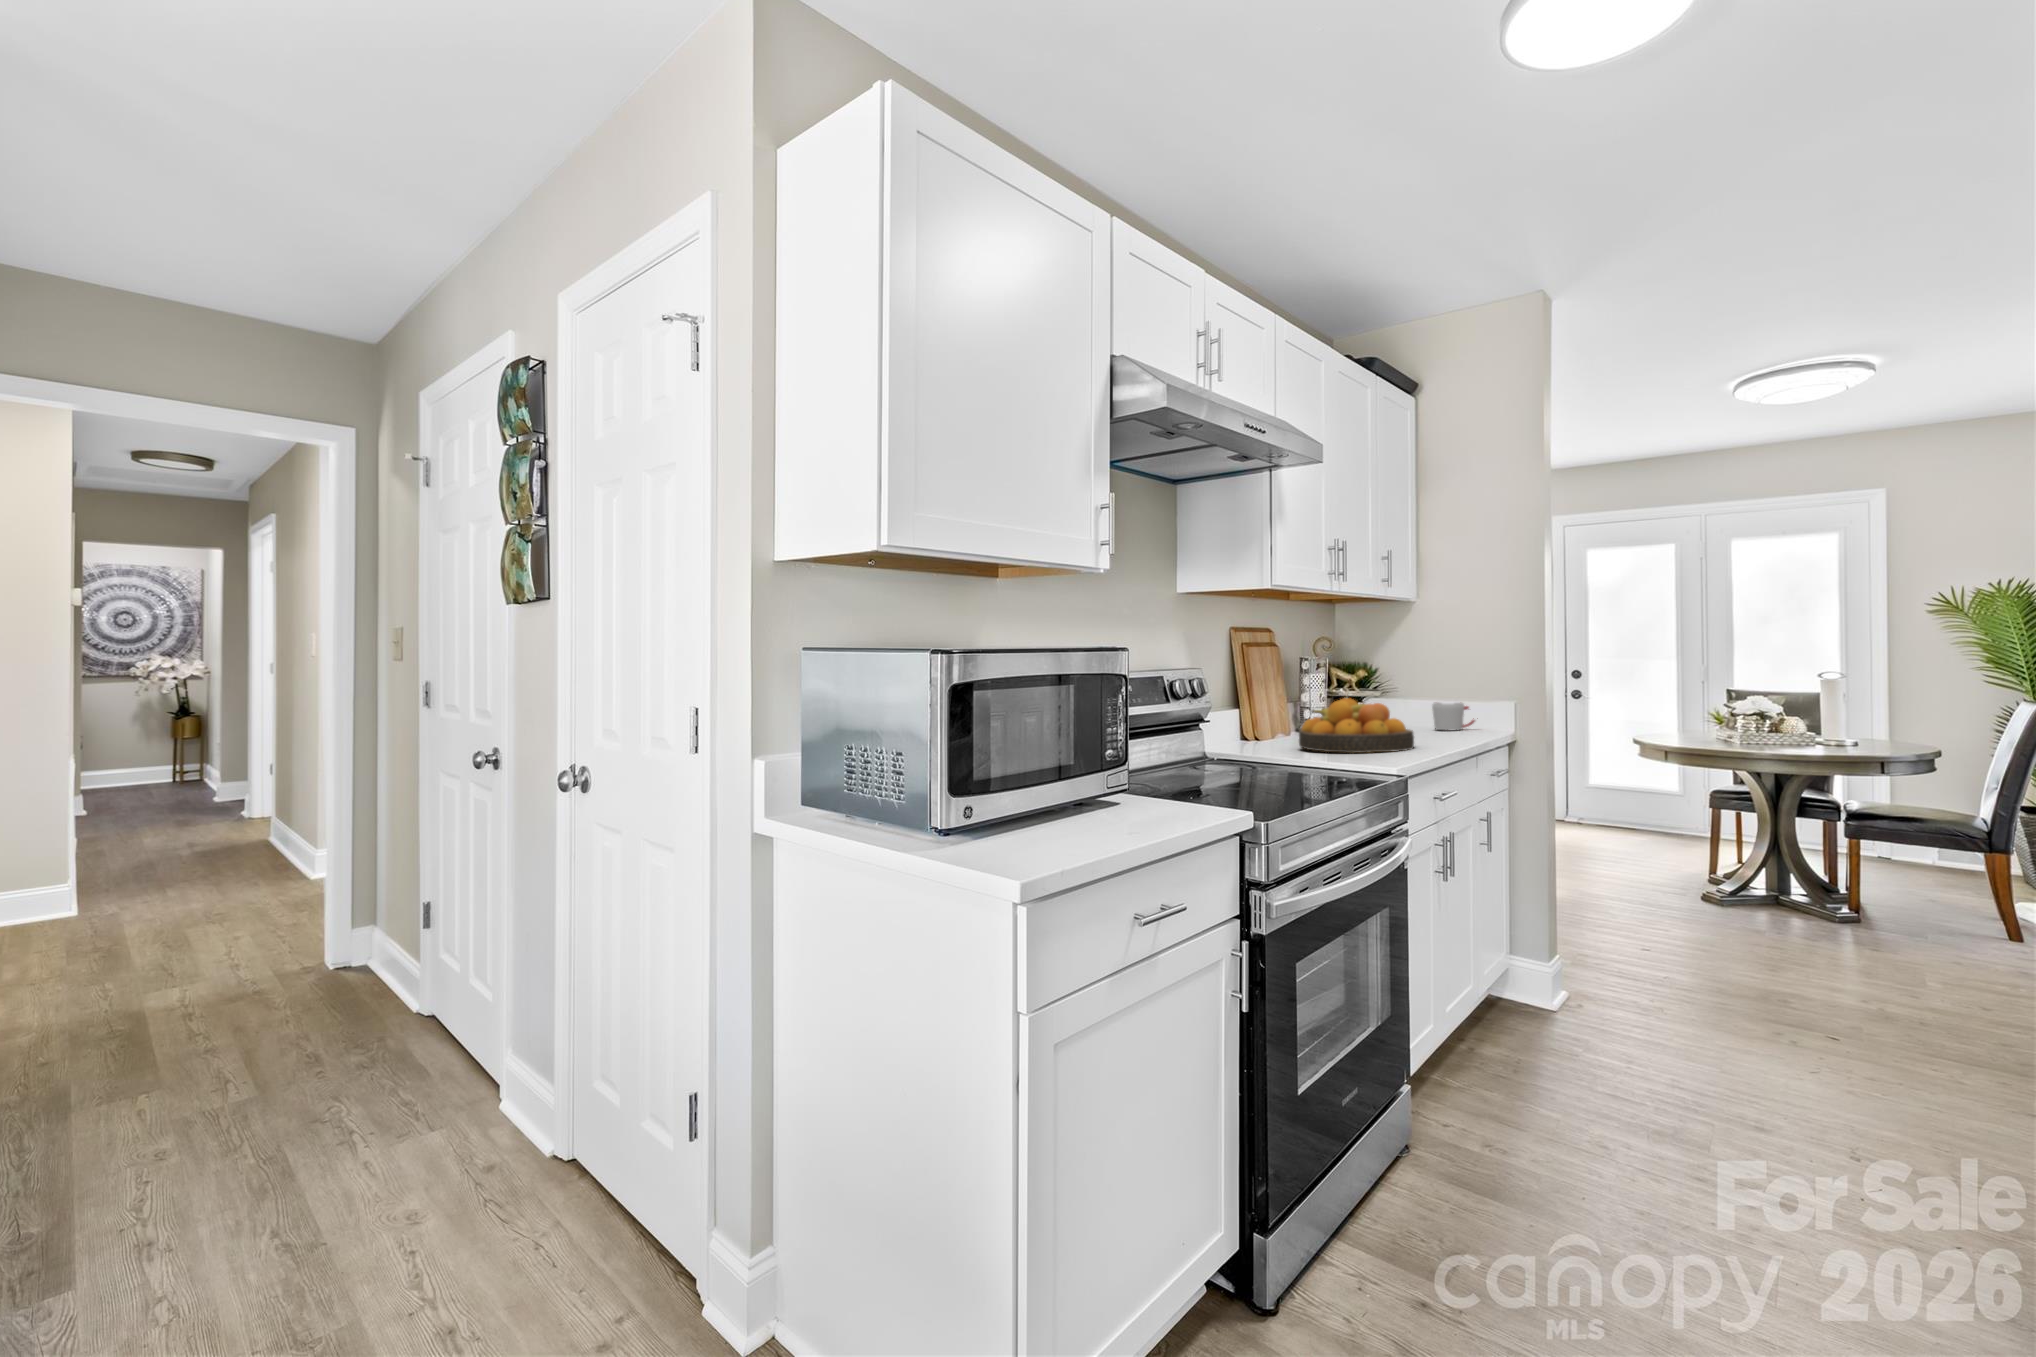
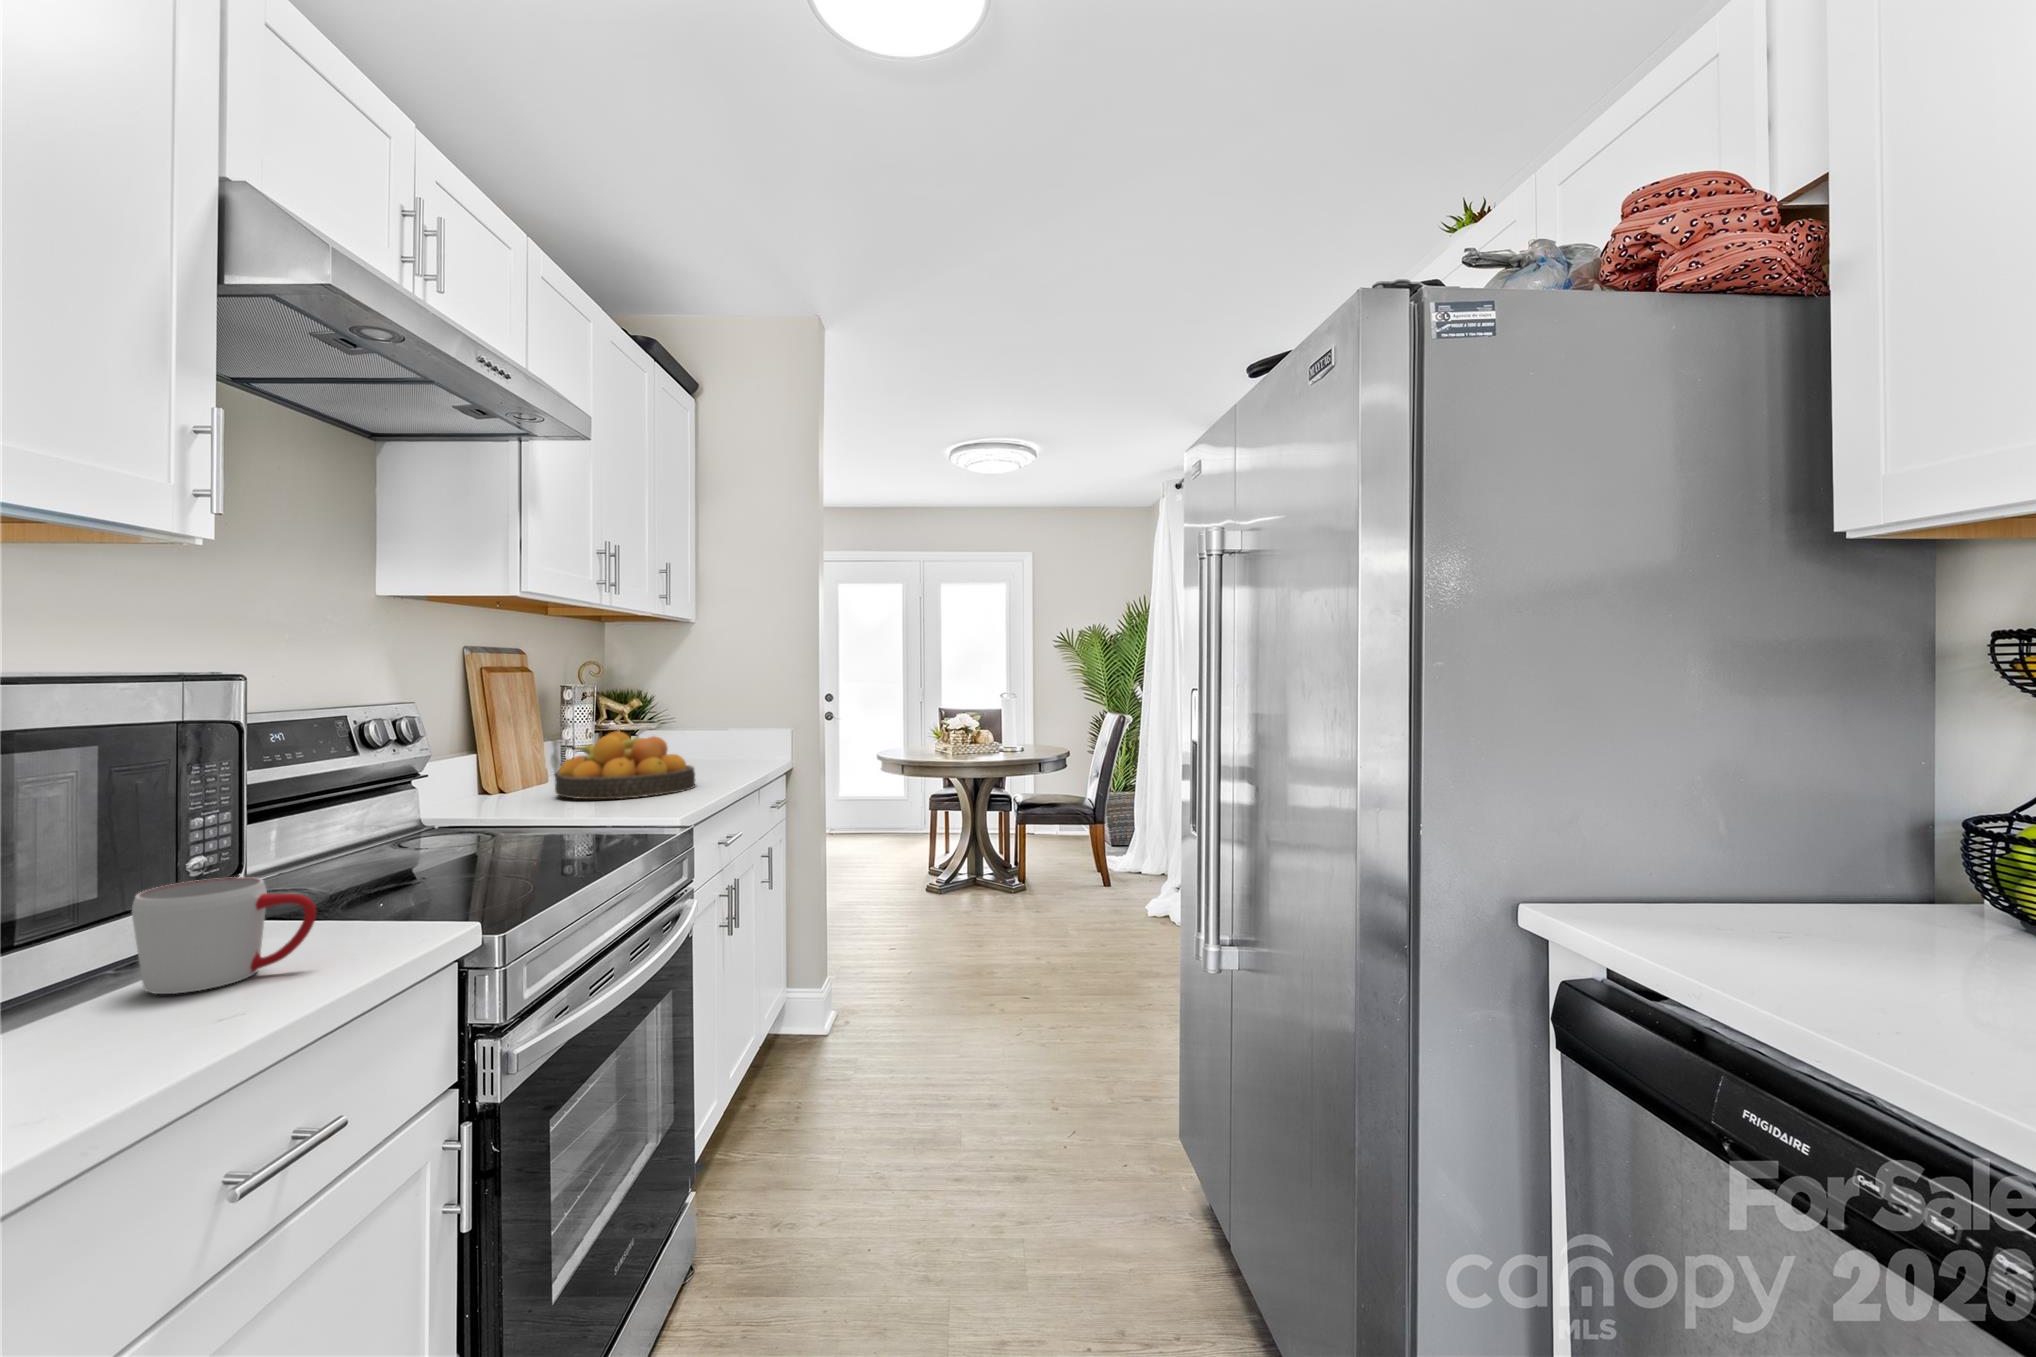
mug: present [1432,703,1475,730] -> present [132,877,316,994]

